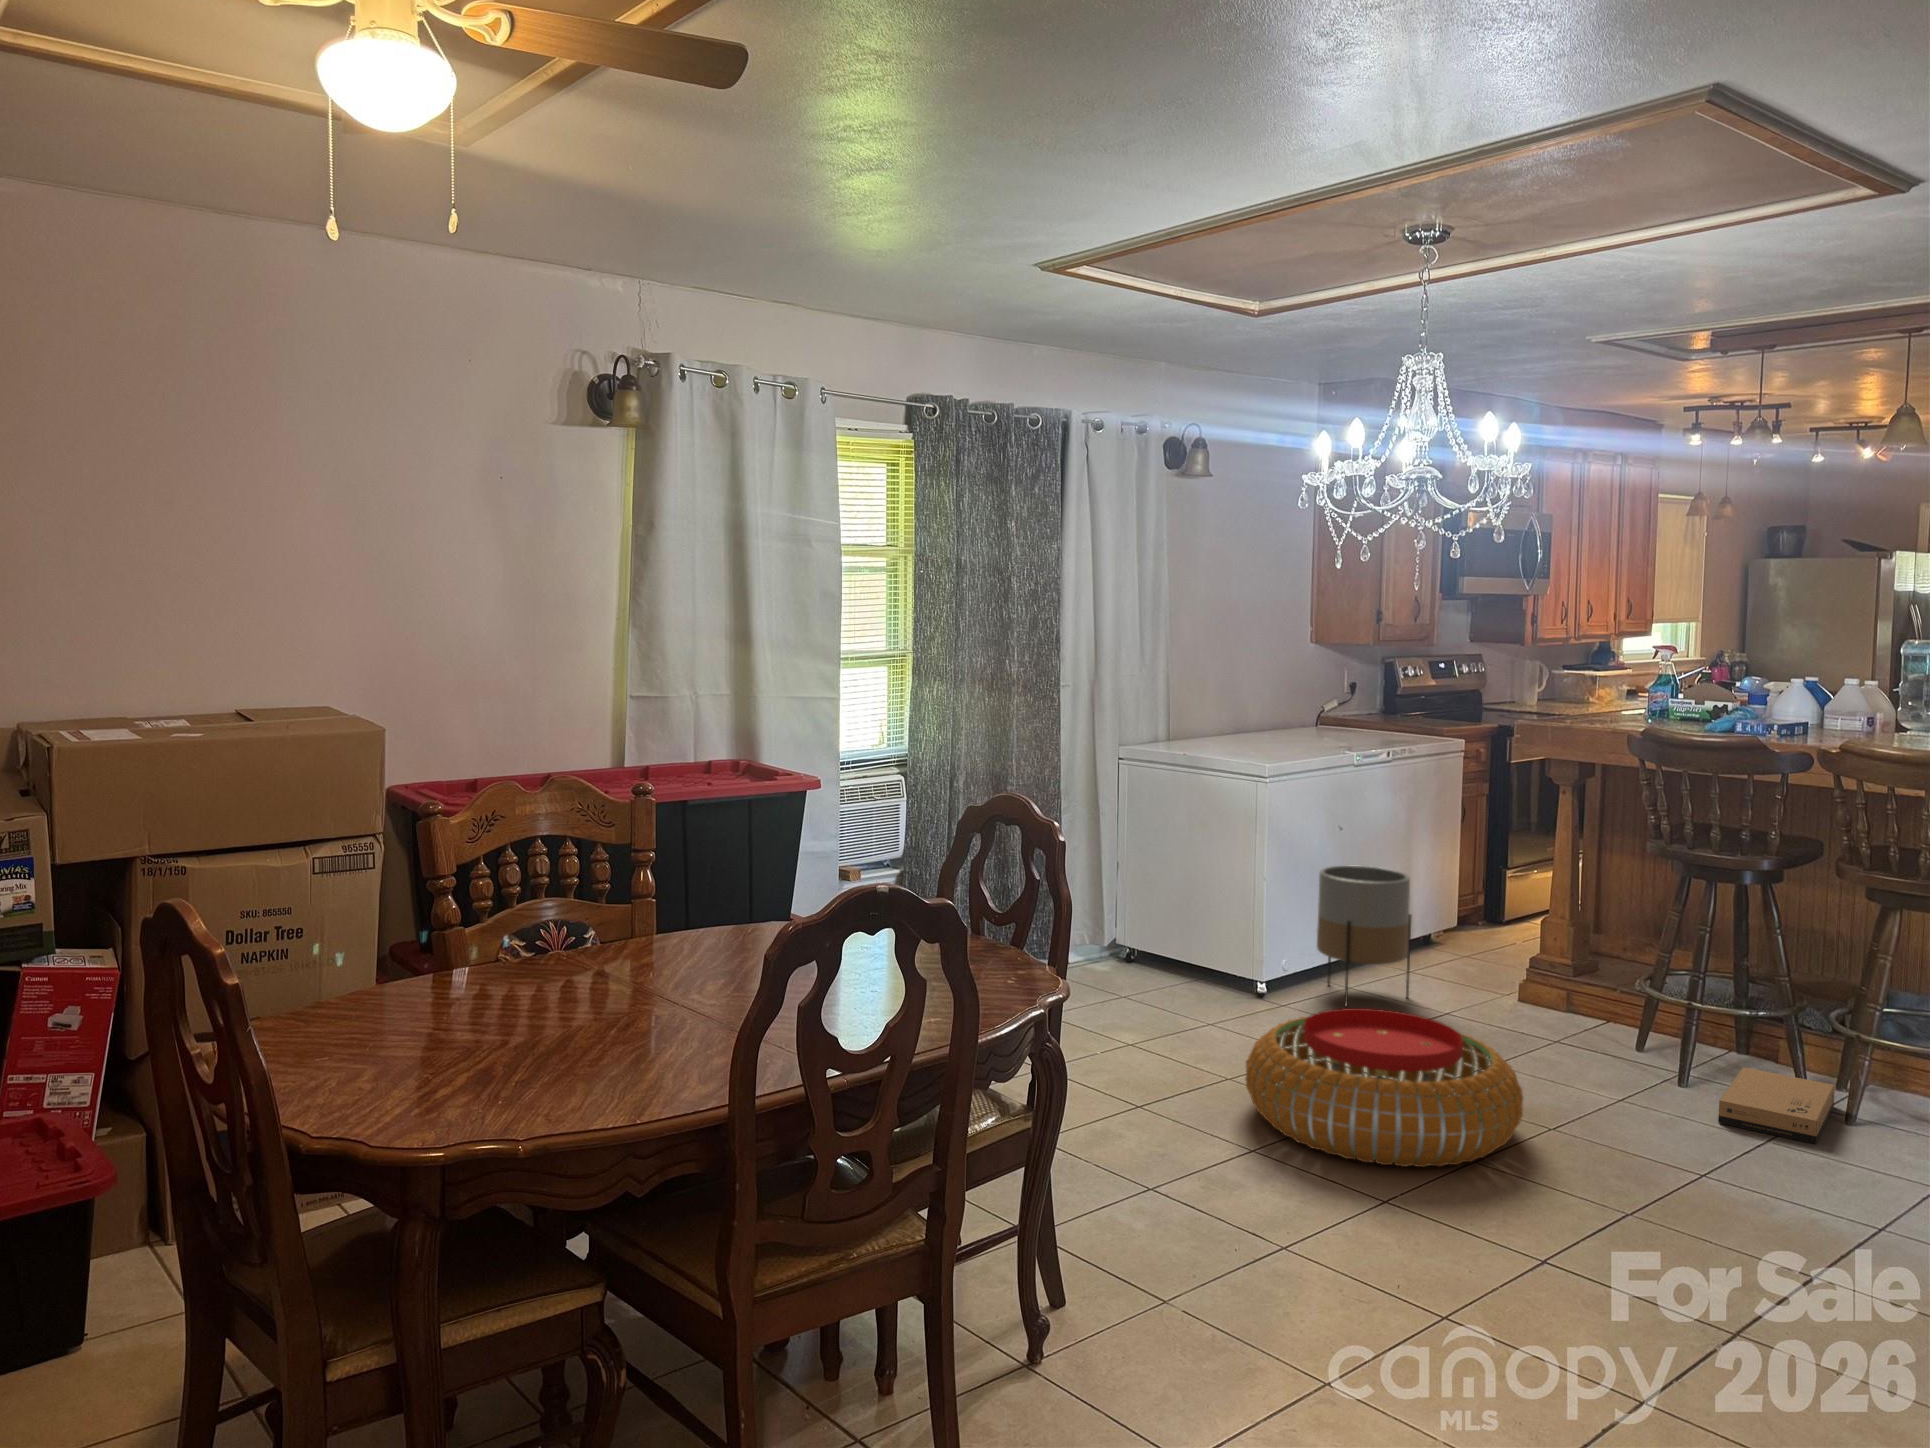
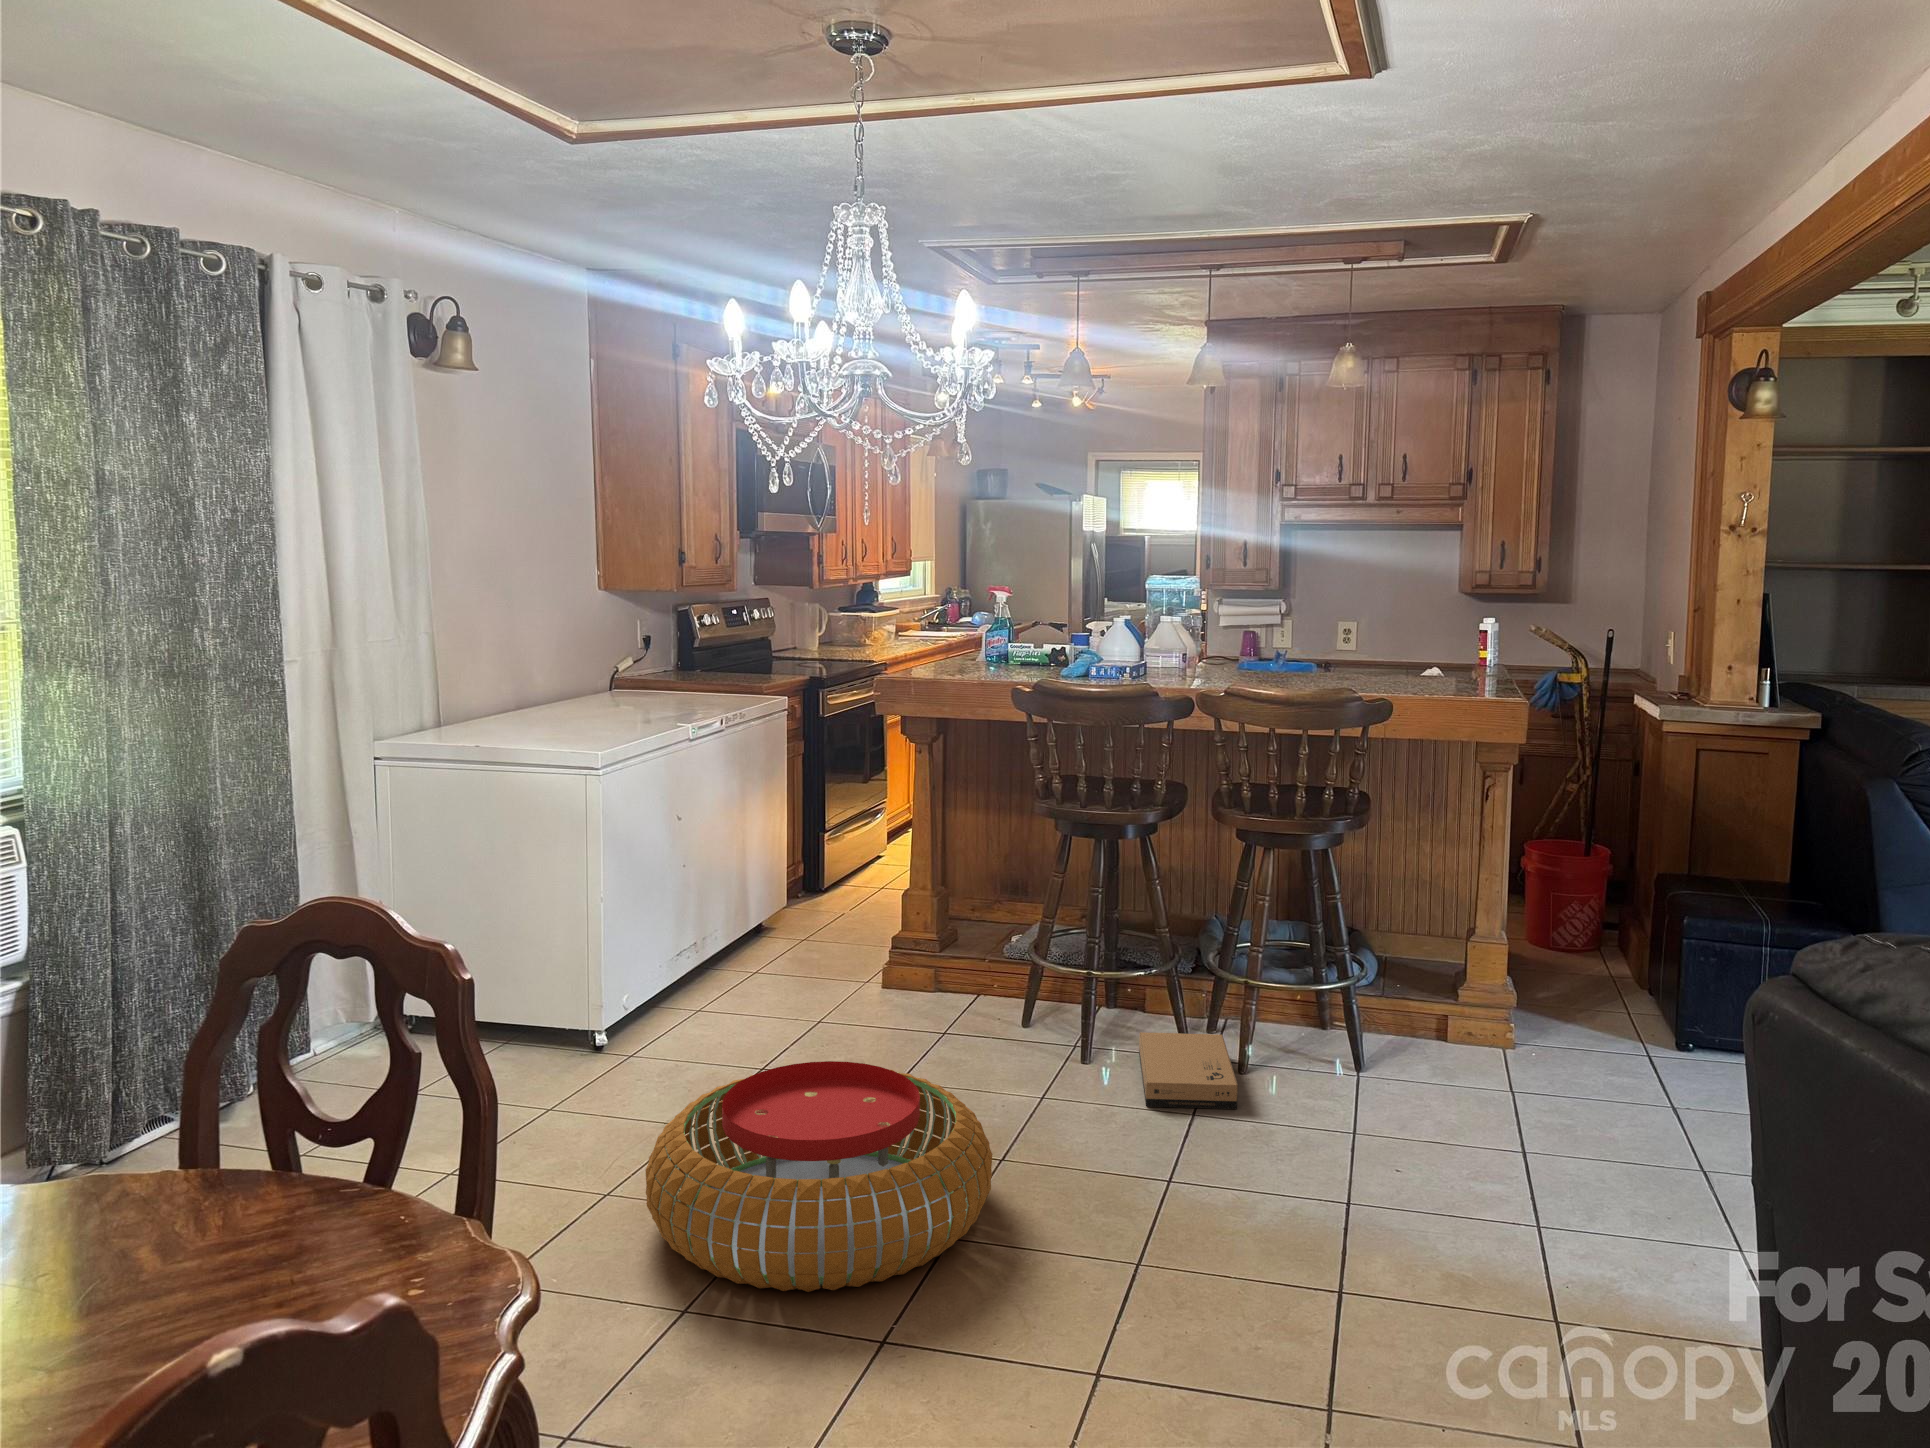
planter: present [1317,865,1412,1006] -> none [663,861,773,1040]

